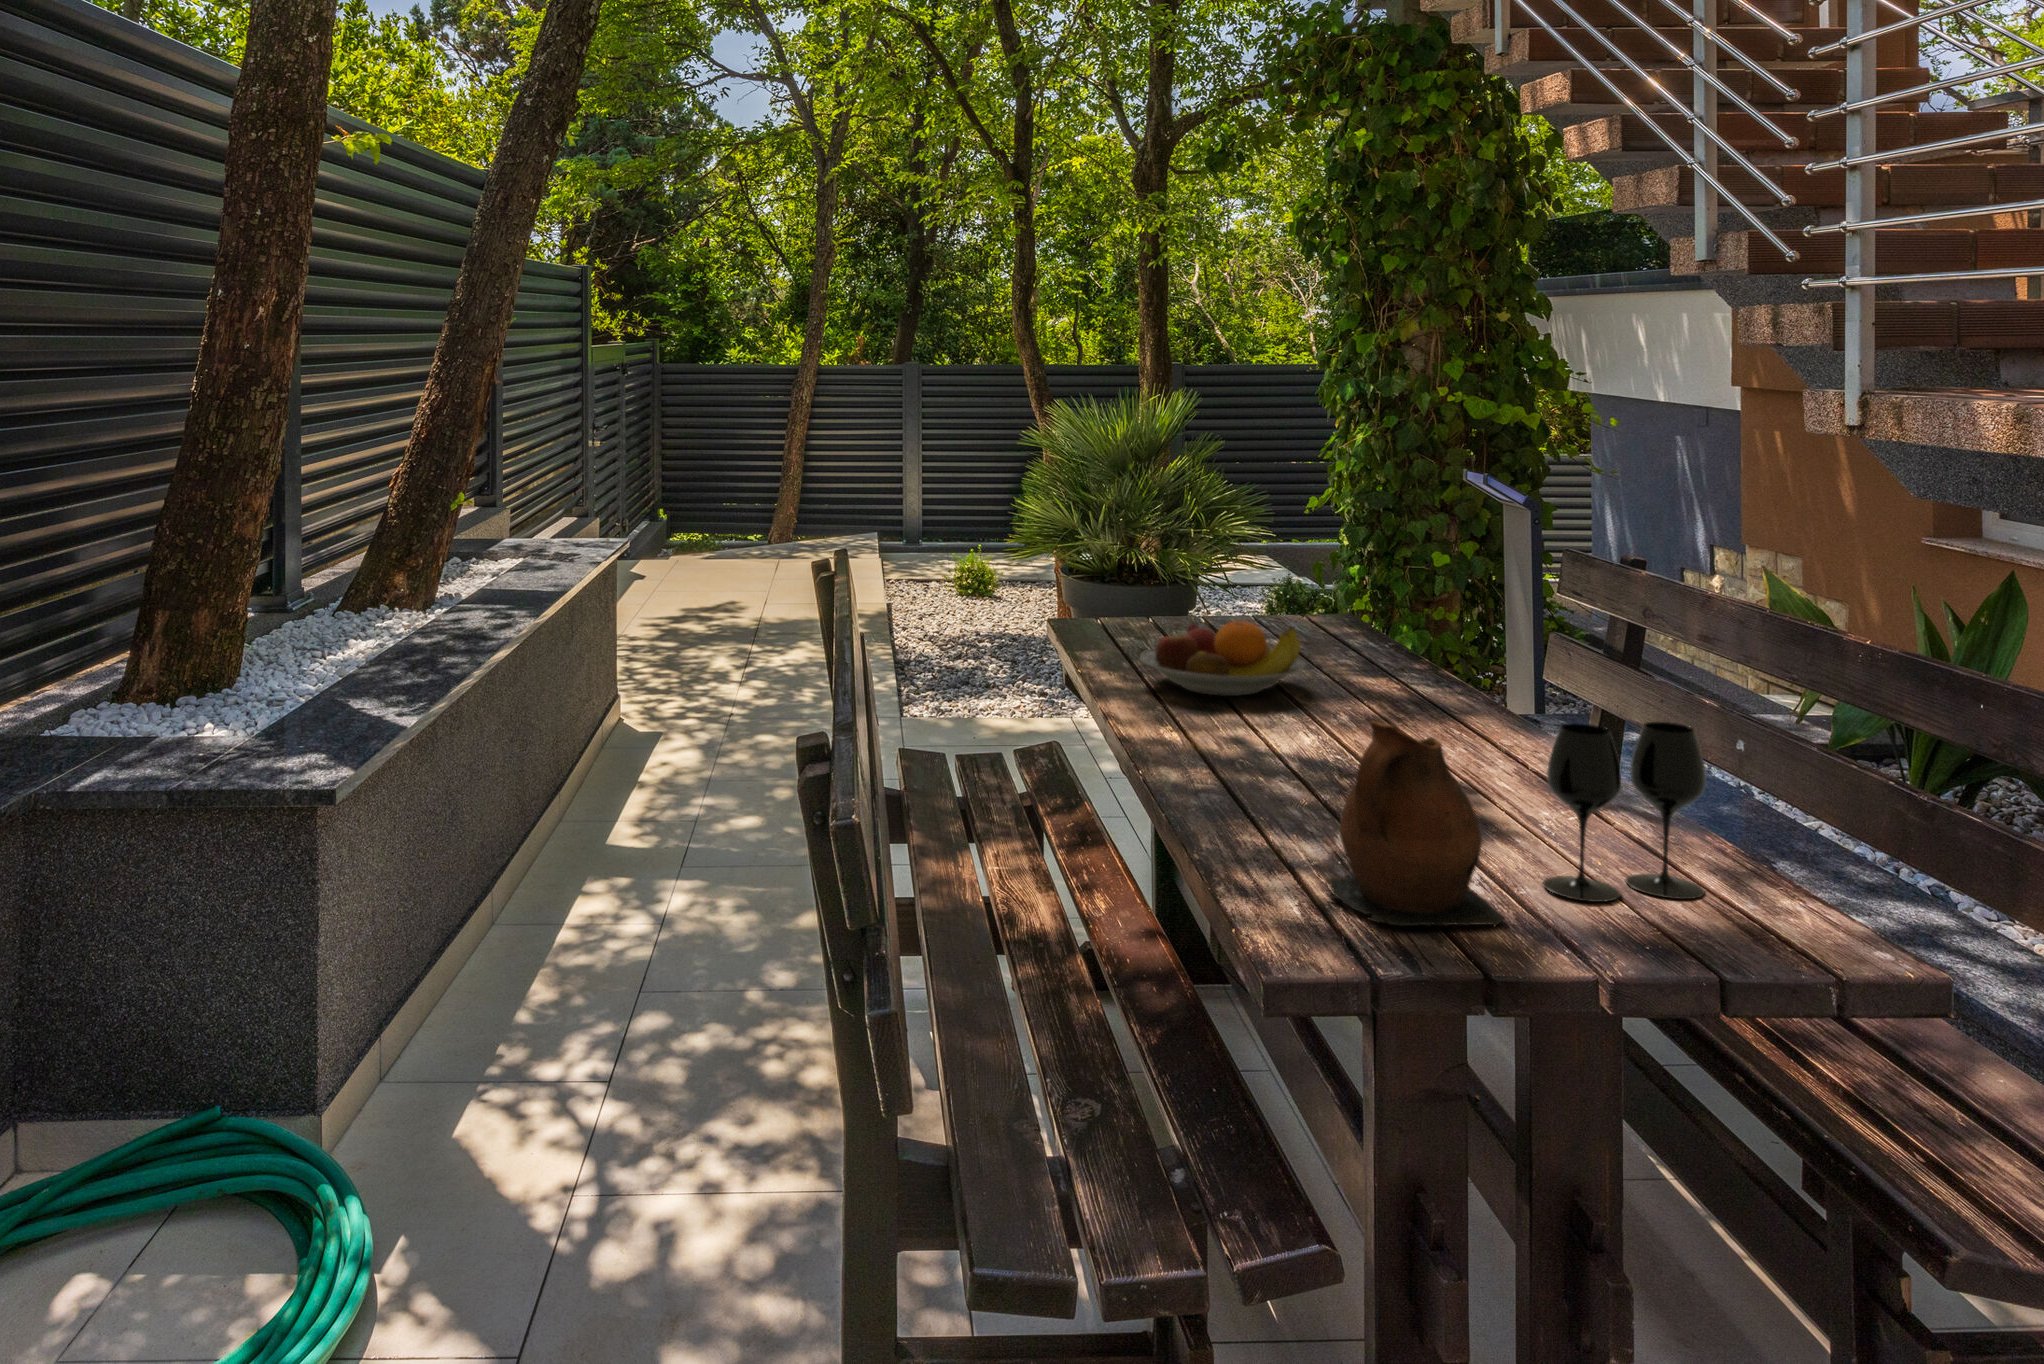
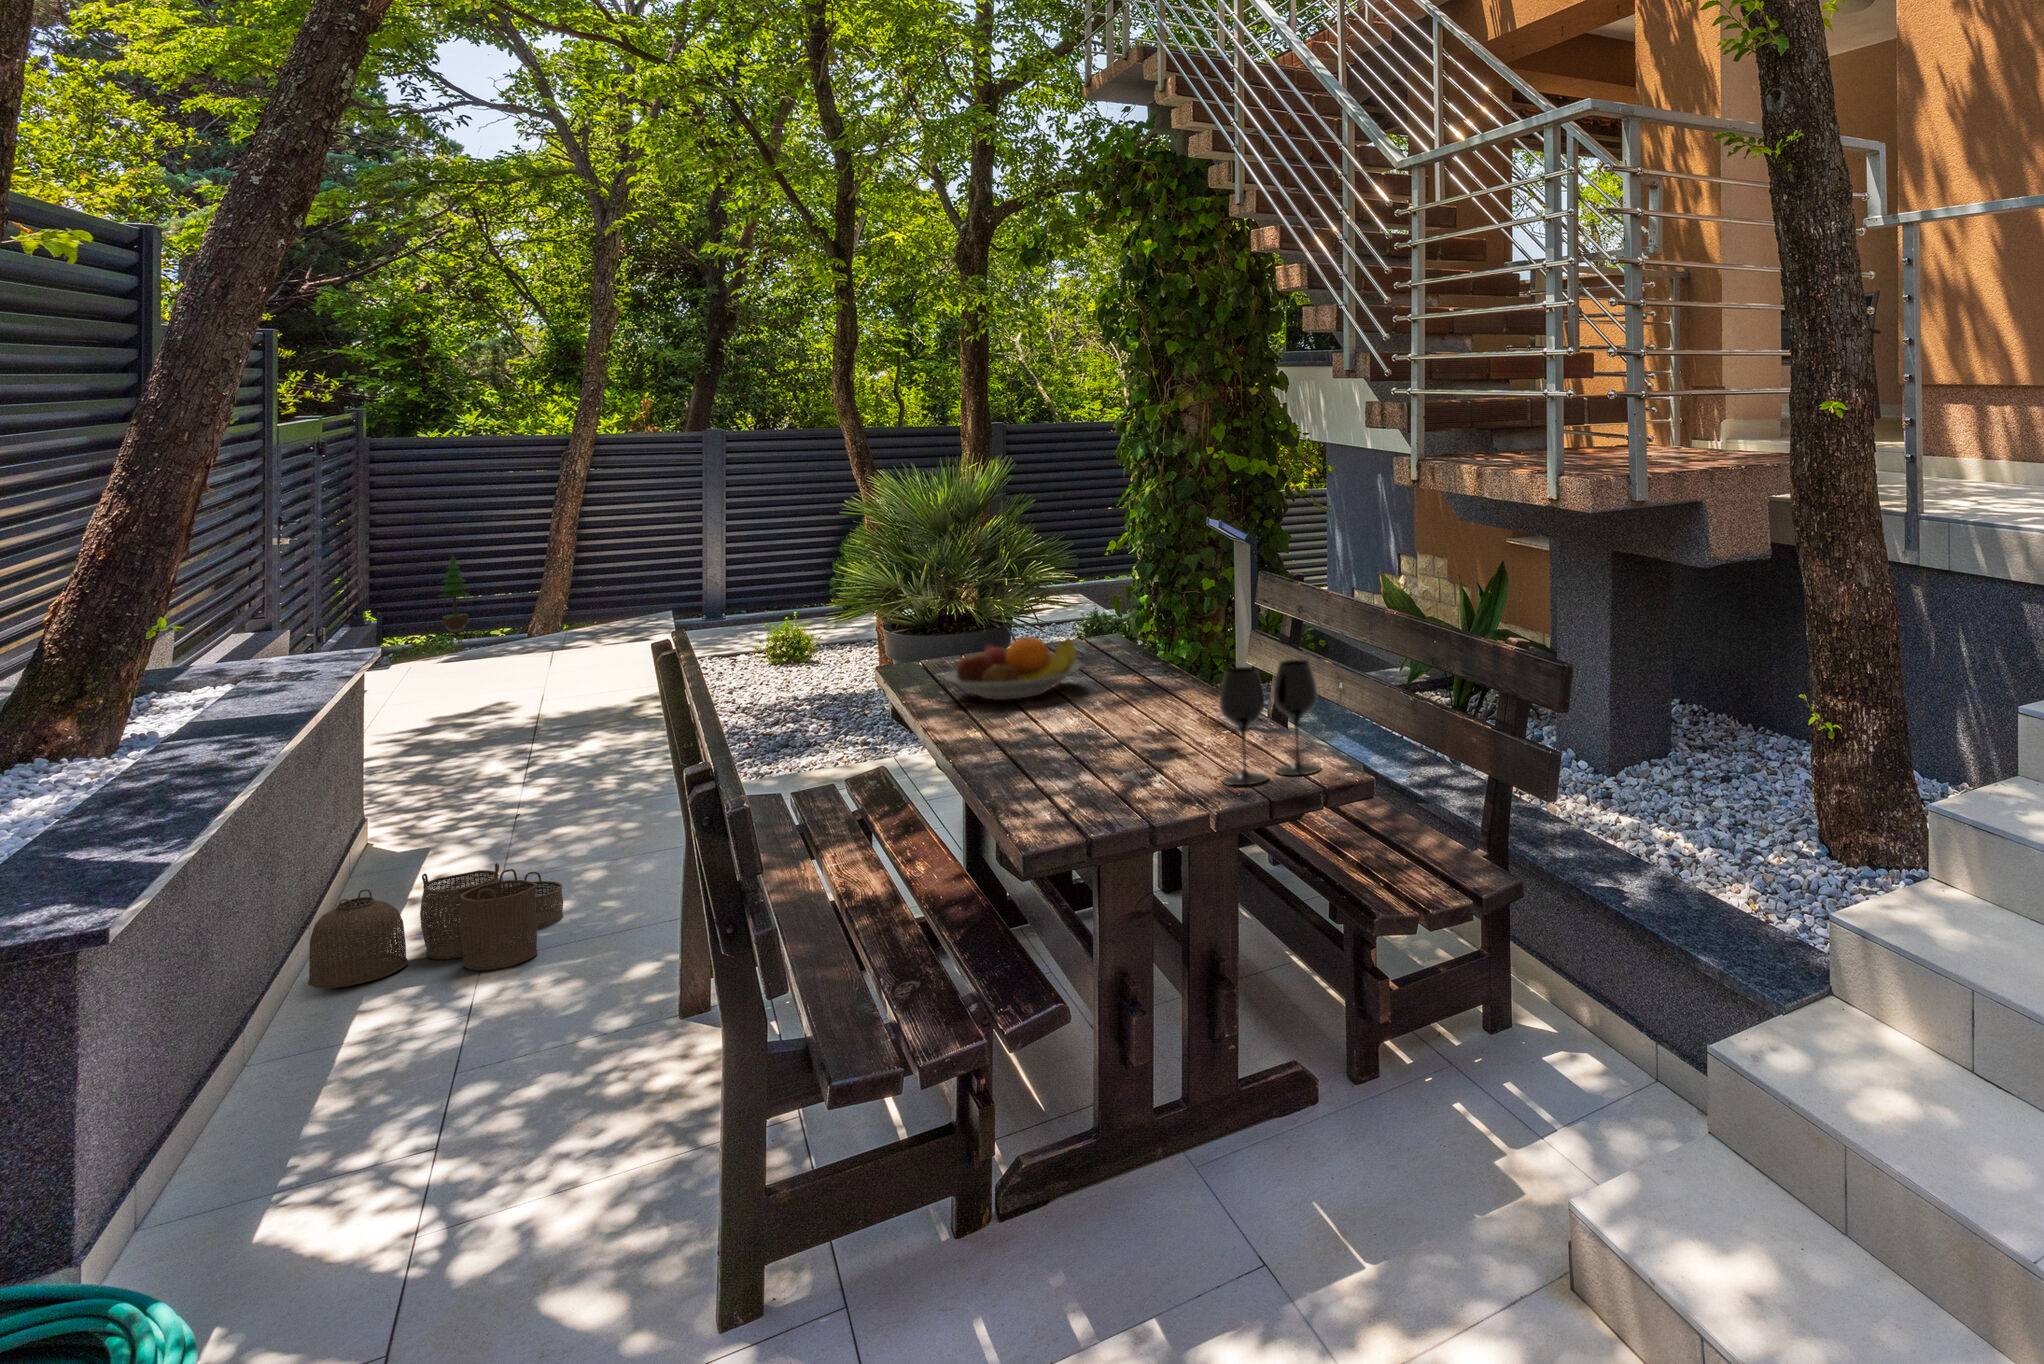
potted tree: none [696,465,721,535] -> present [438,555,471,635]
ceramic pitcher: present [1328,721,1505,927] -> none [1070,679,1191,818]
woven basket: none [544,771,756,878] -> present [308,863,563,988]

